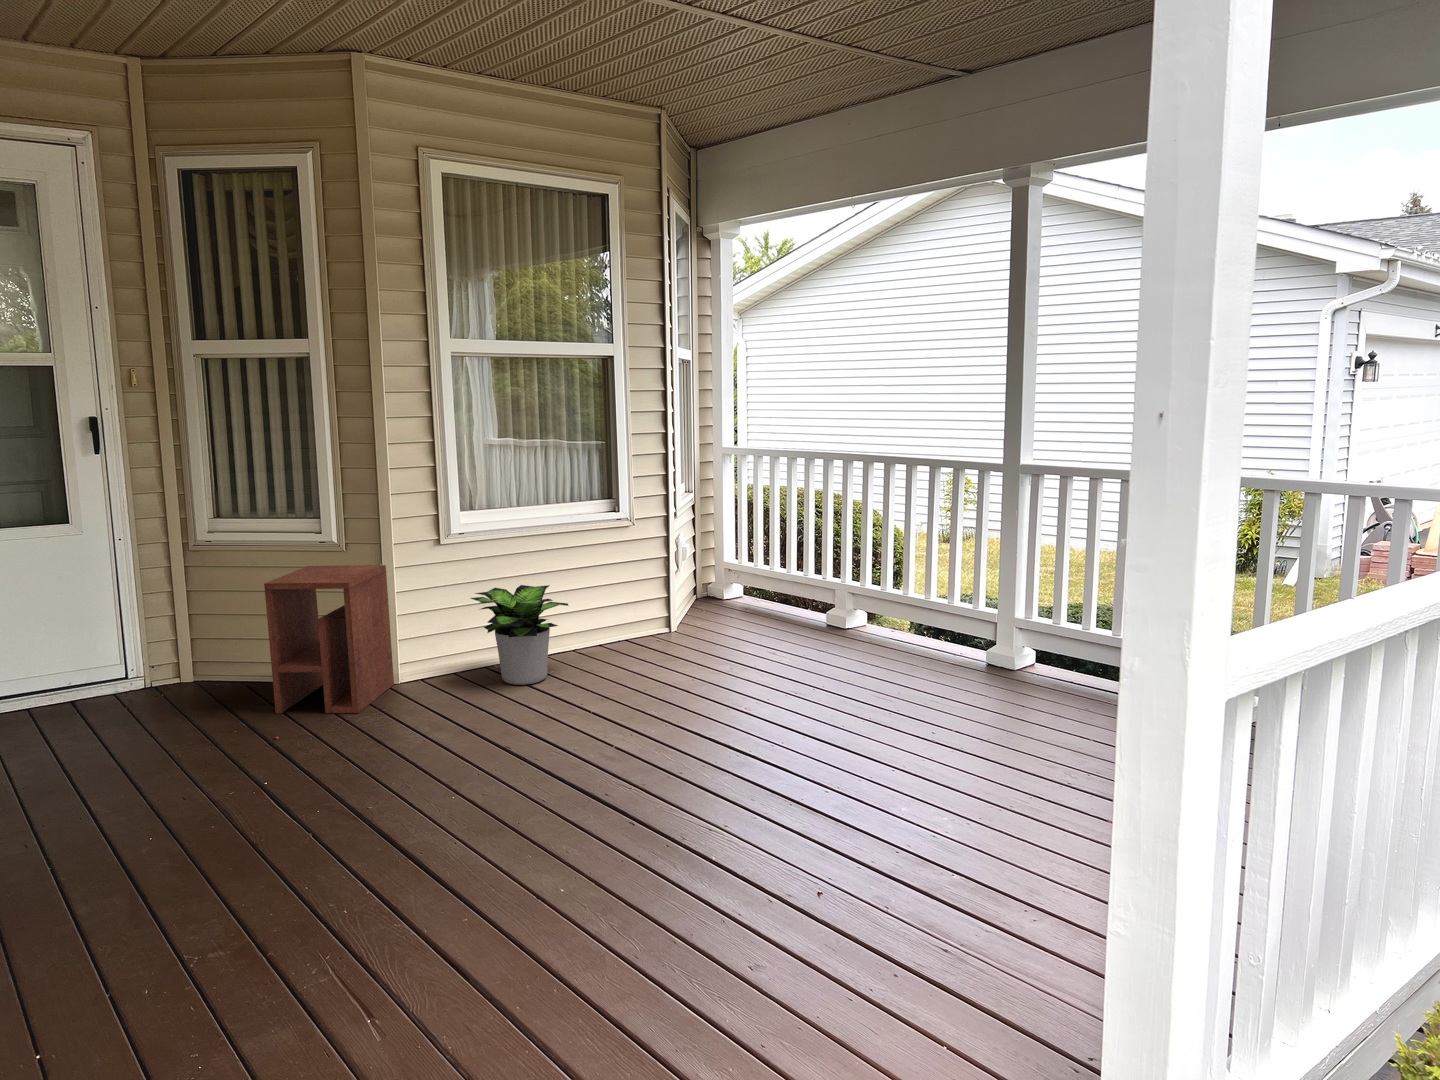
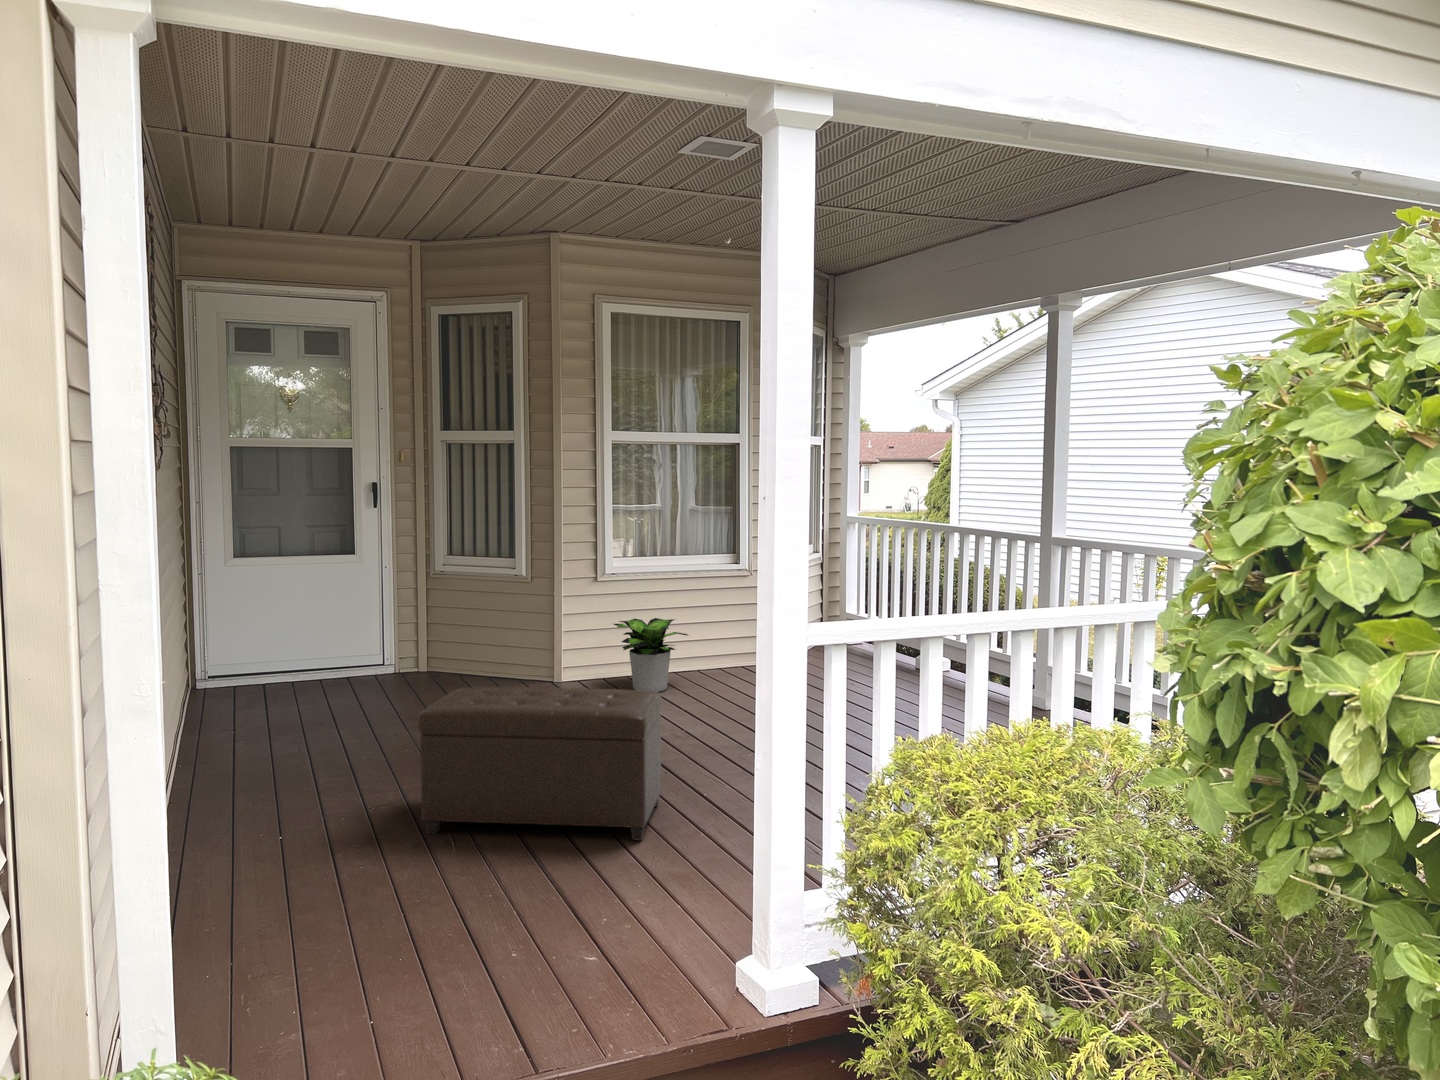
side table: present [264,565,394,713] -> none [469,593,557,700]
ottoman: none [264,727,676,1027] -> present [418,687,662,841]

